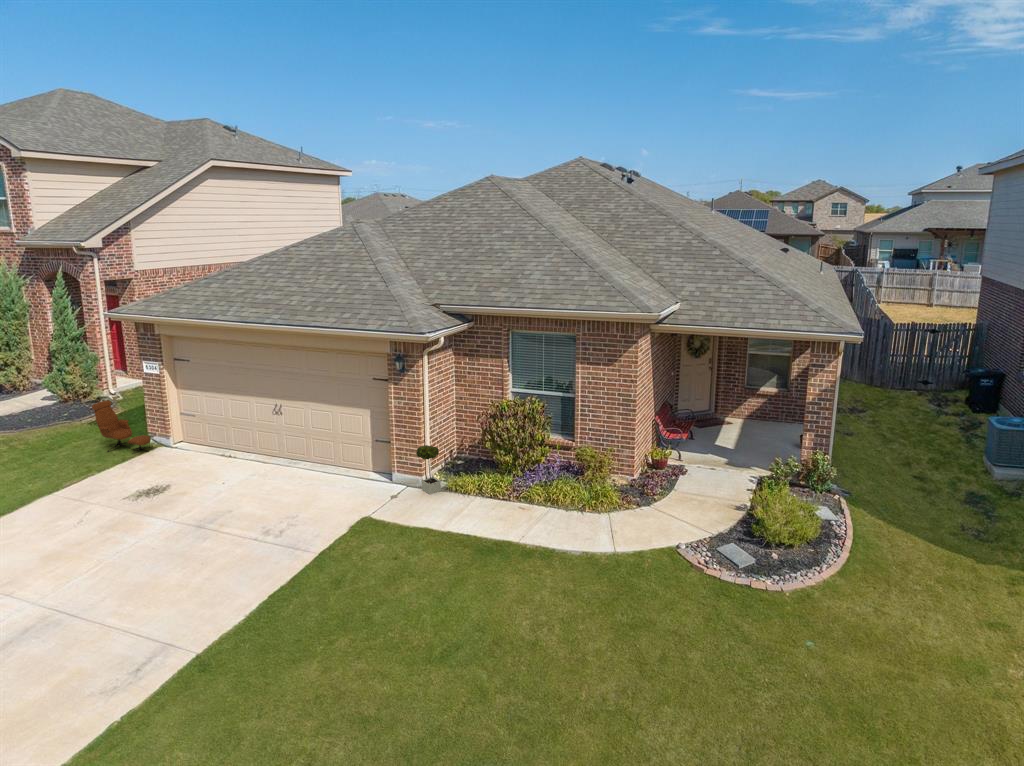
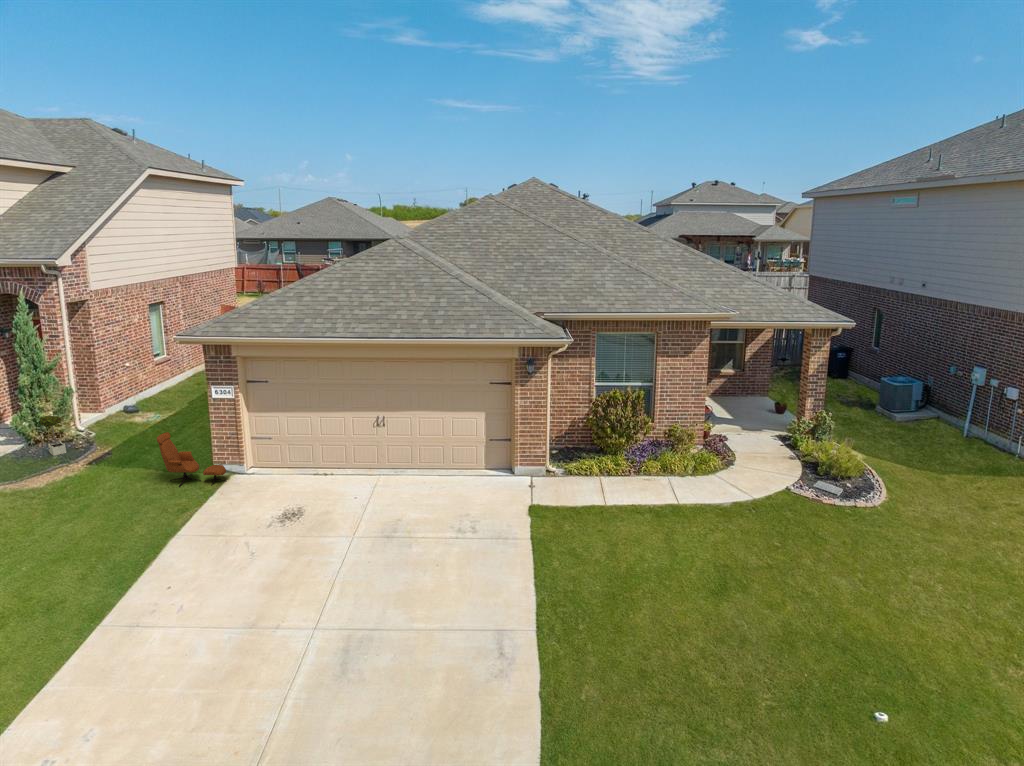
potted tree: present [416,445,441,494] -> present [39,415,66,456]

